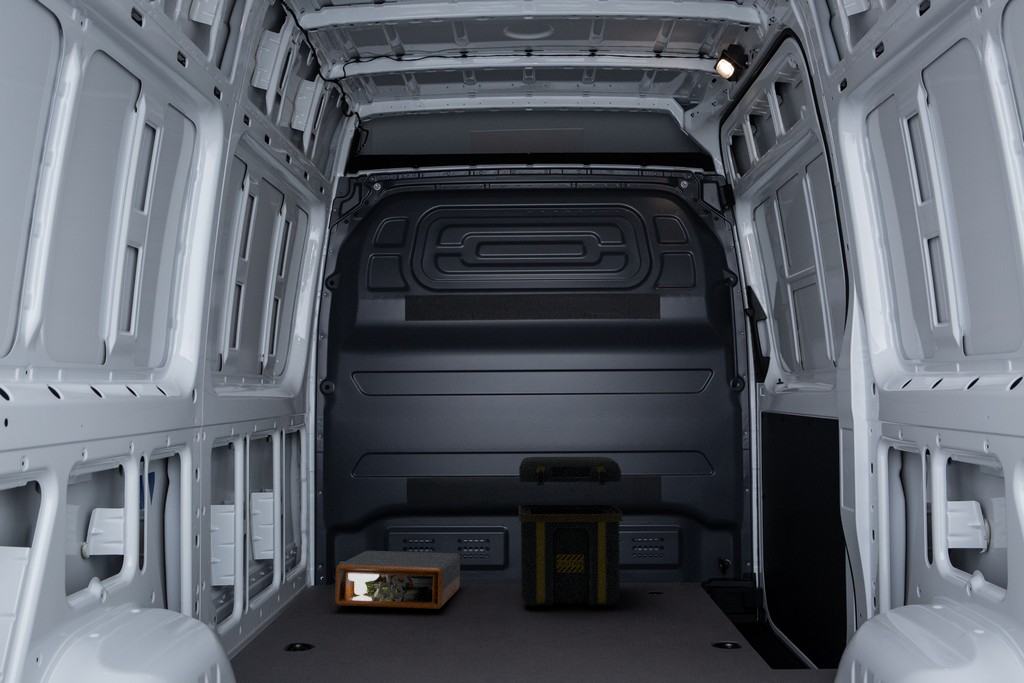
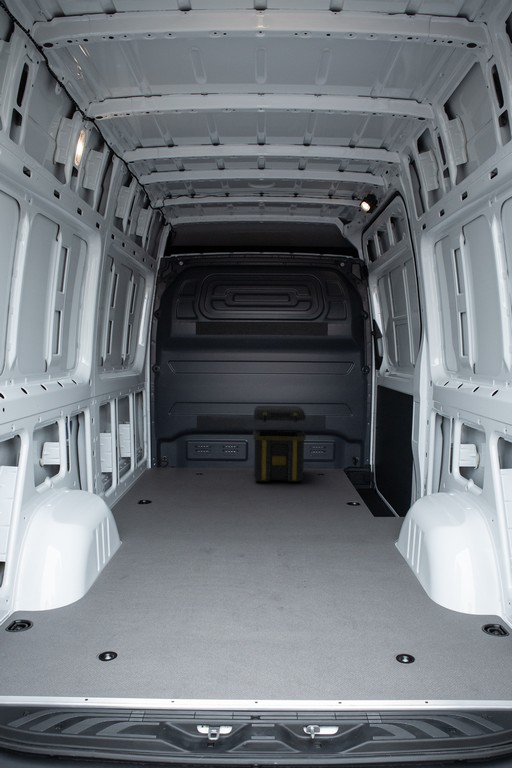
storage box: present [335,551,460,609] -> none [161,451,224,482]

